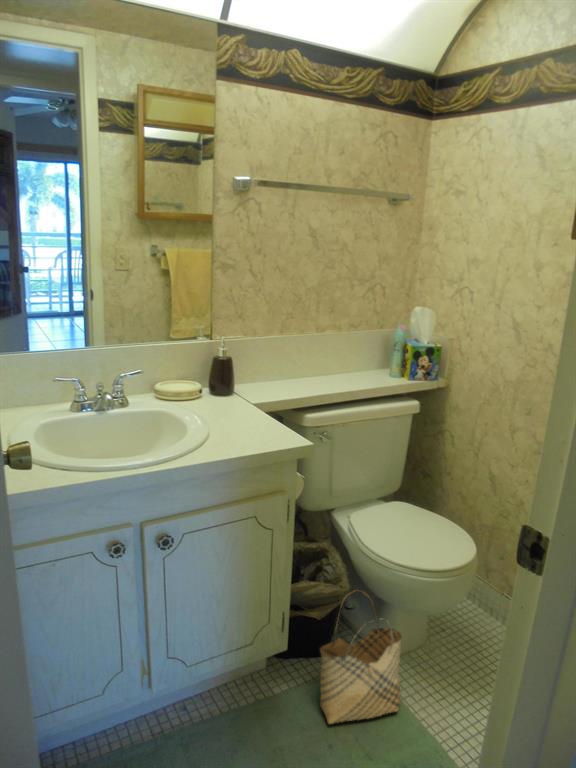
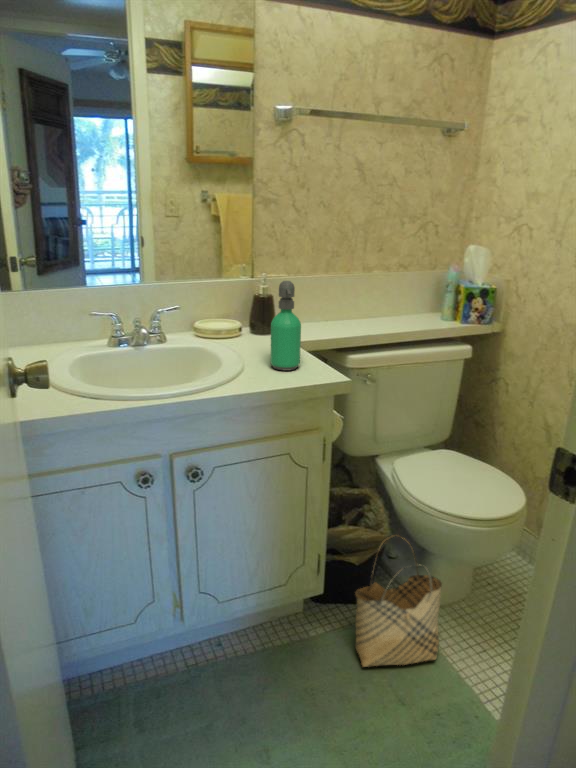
soap dispenser: none [237,350,266,435] -> present [271,281,301,371]

